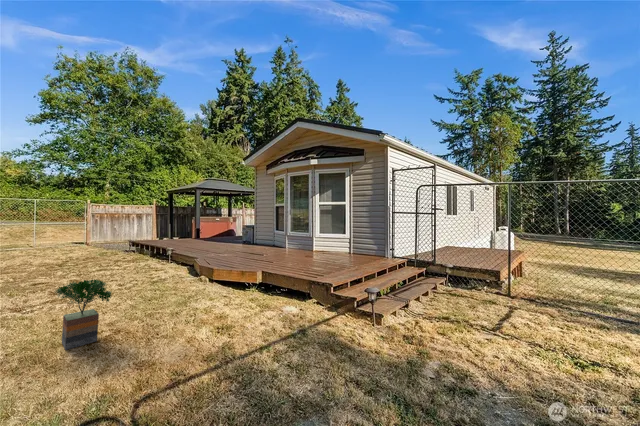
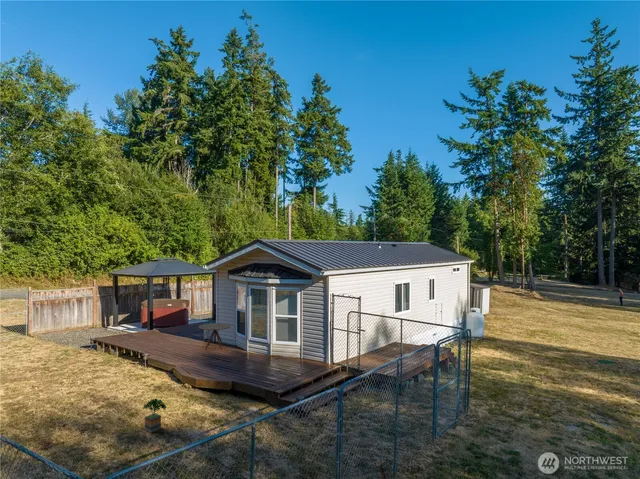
round table: none [234,225,269,250] -> present [199,323,231,350]

